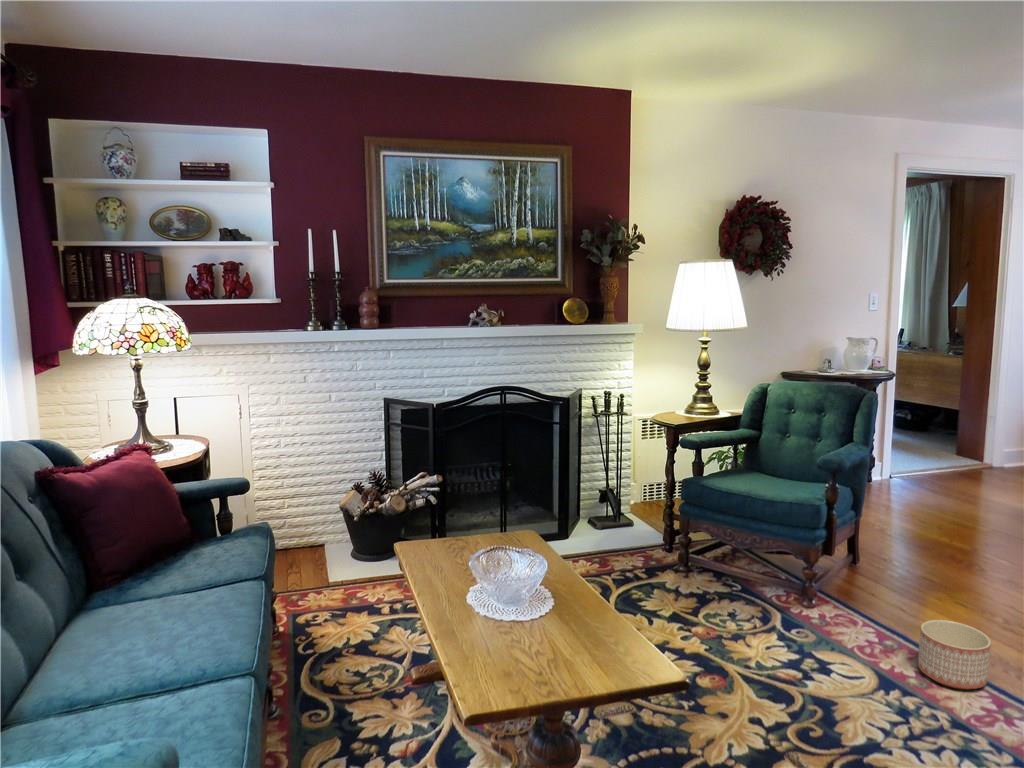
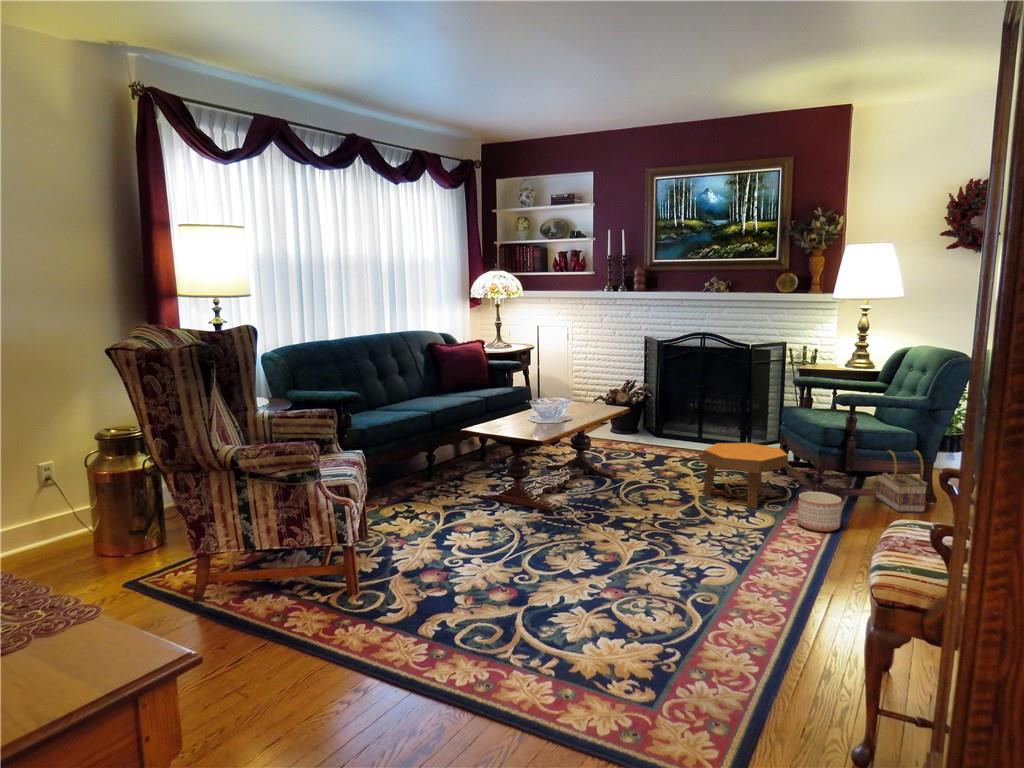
basket: none [843,516,922,602] -> present [876,450,927,512]
footstool: none [715,558,857,674] -> present [700,443,788,508]

